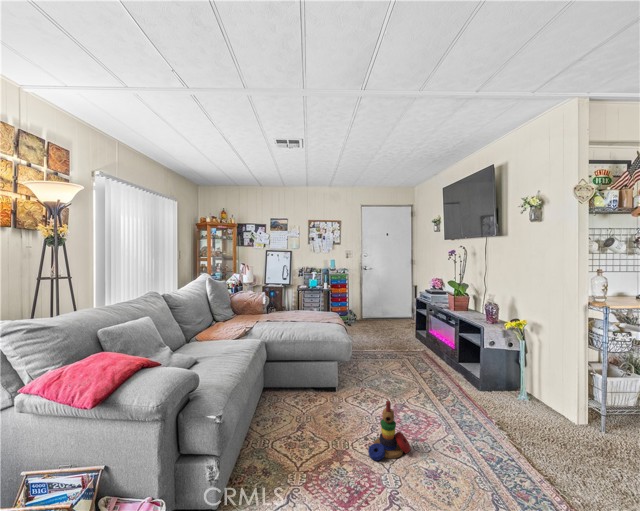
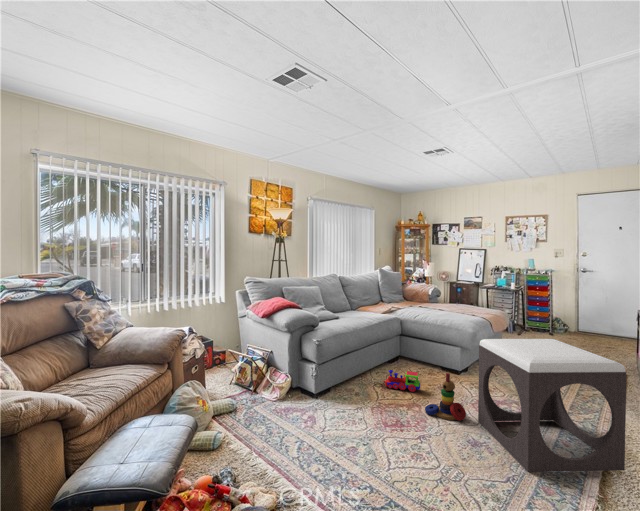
footstool: none [418,337,536,489] -> present [478,339,626,472]
toy train: none [272,406,335,440] -> present [372,370,420,392]

